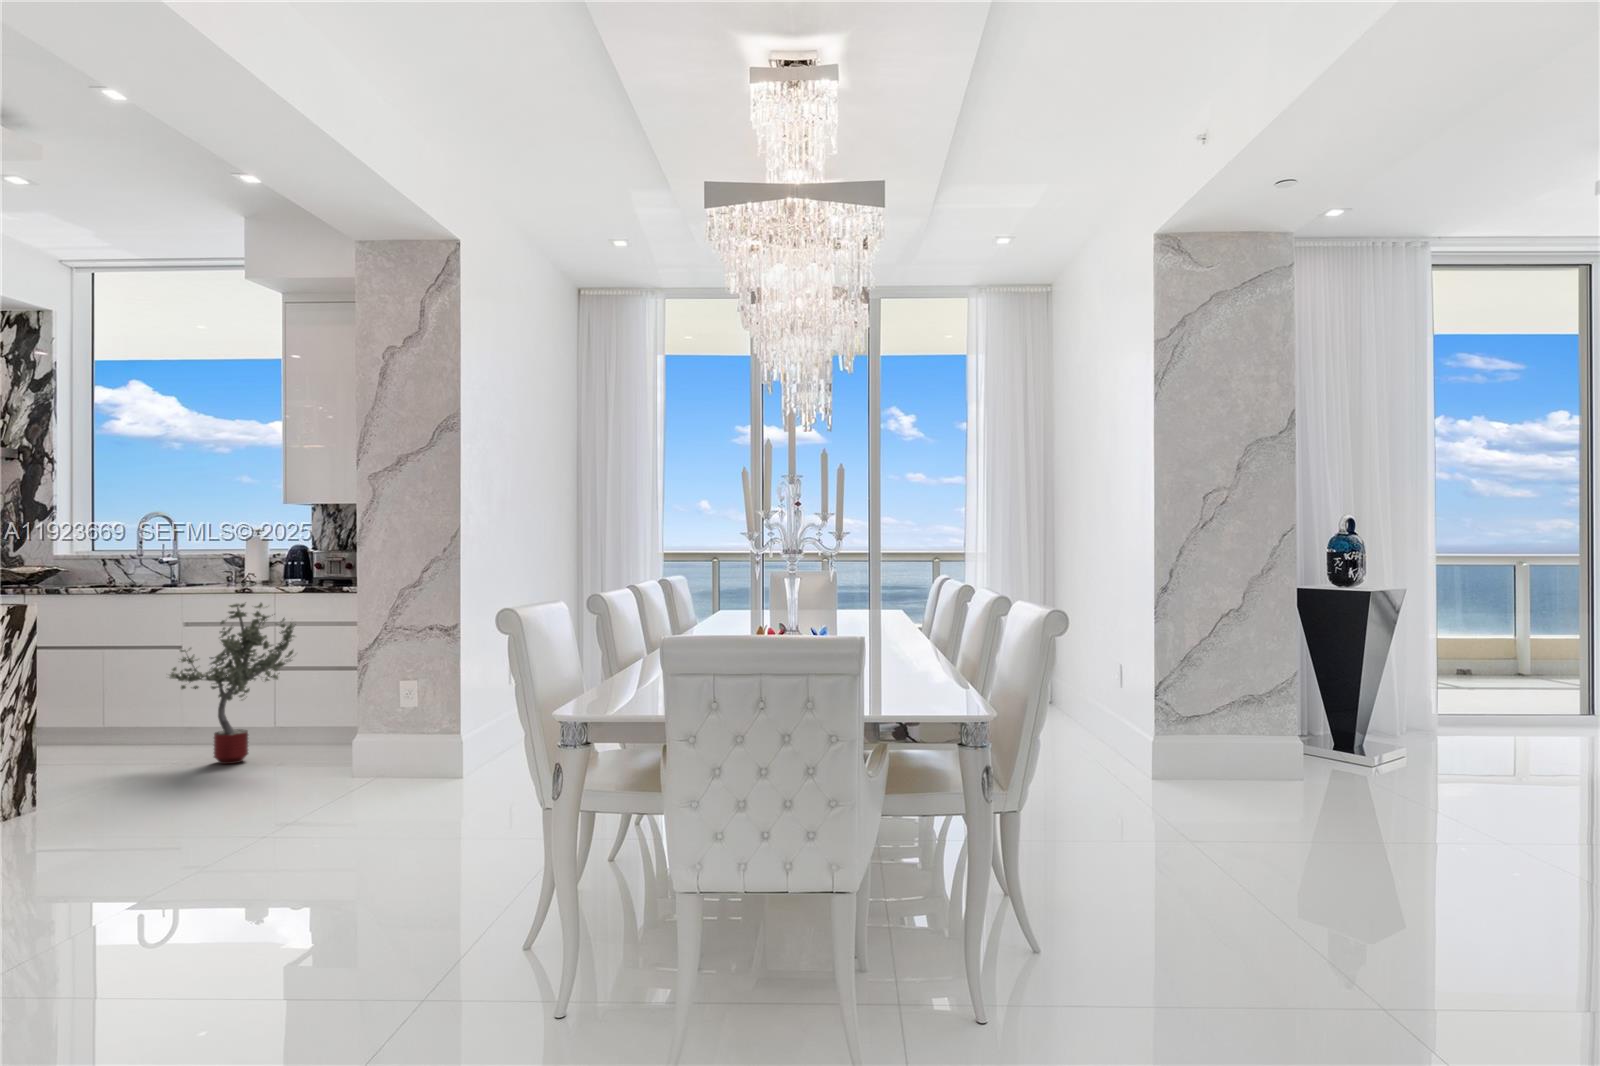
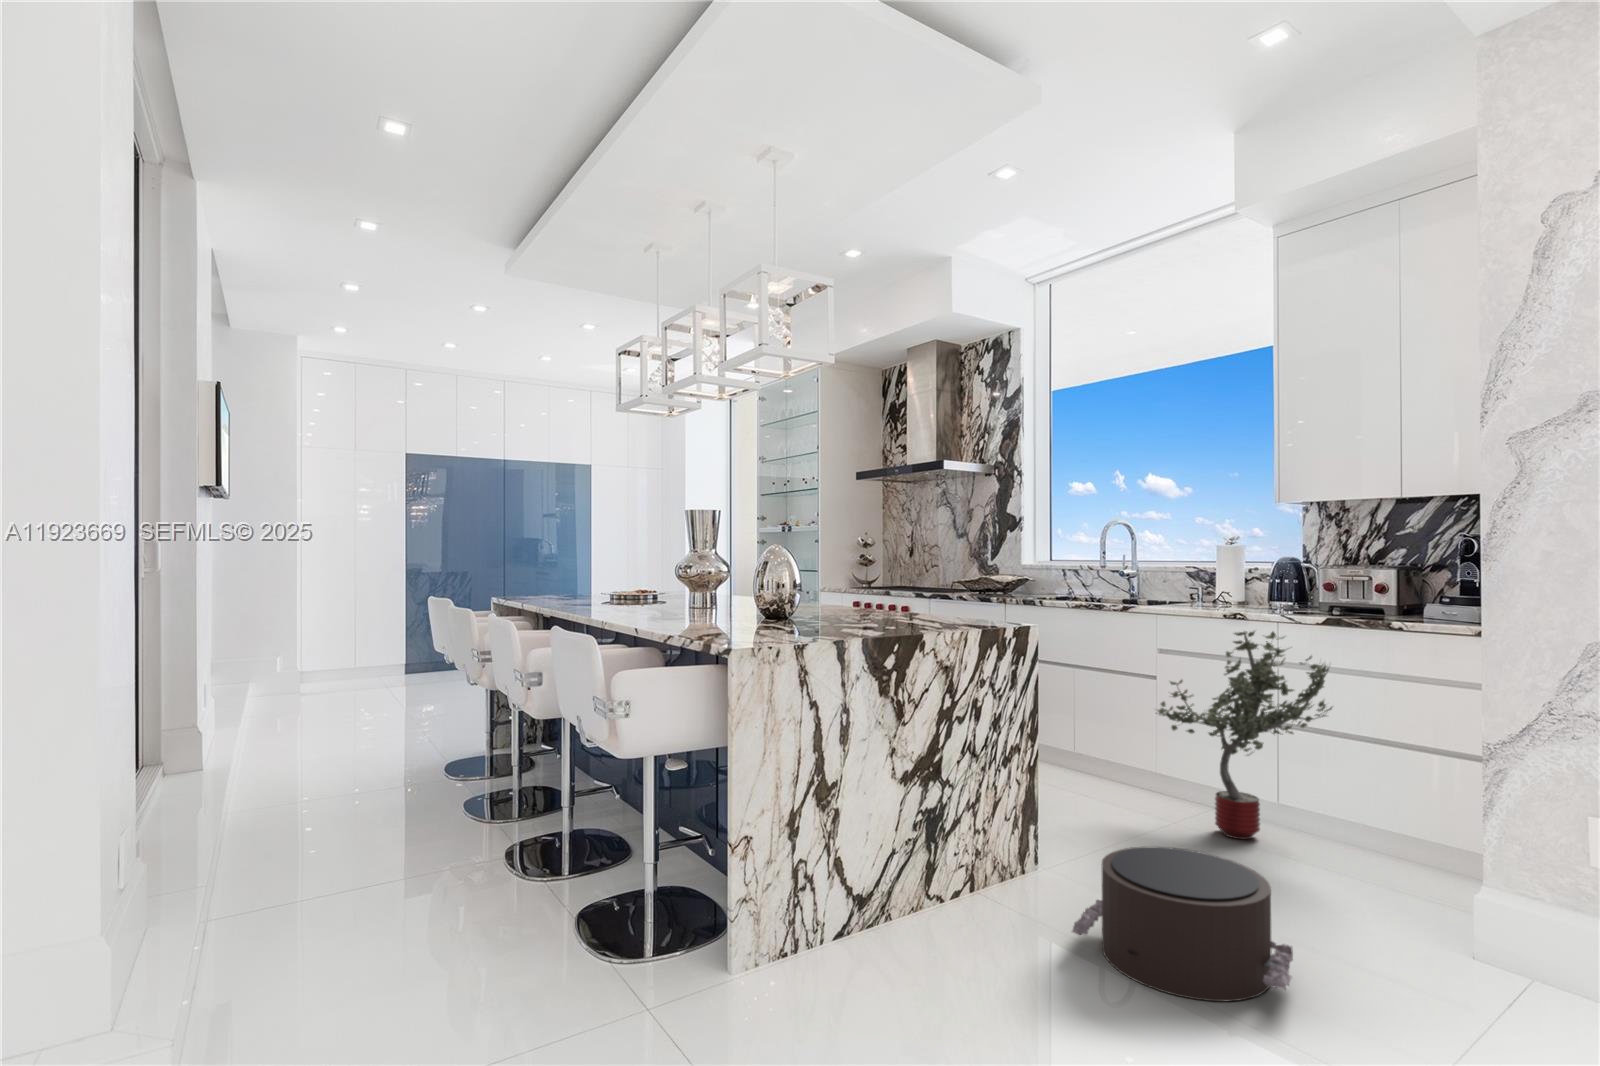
pouf: none [47,756,217,842] -> present [1072,847,1293,1001]

